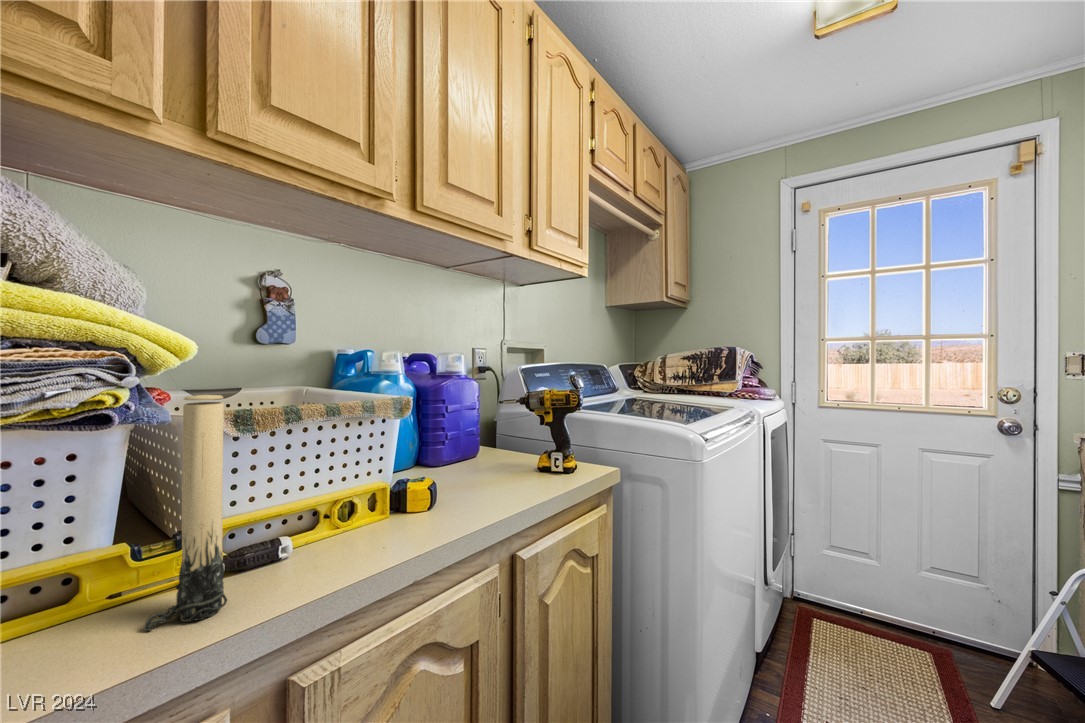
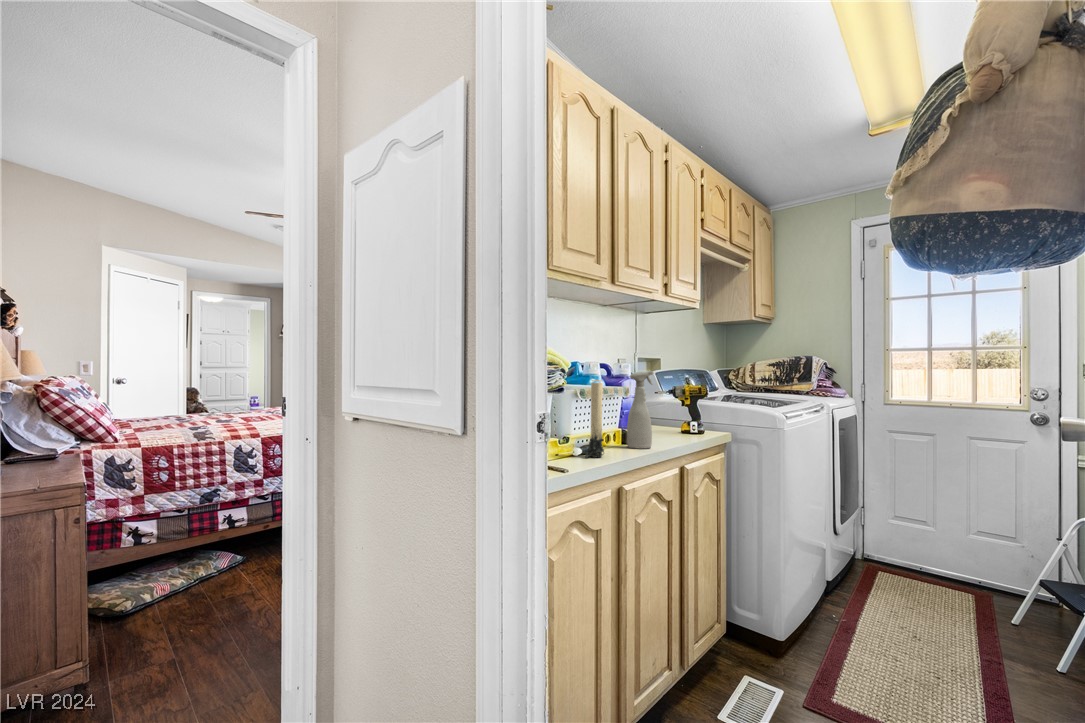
spray bottle: none [370,369,432,544] -> present [627,371,653,449]

